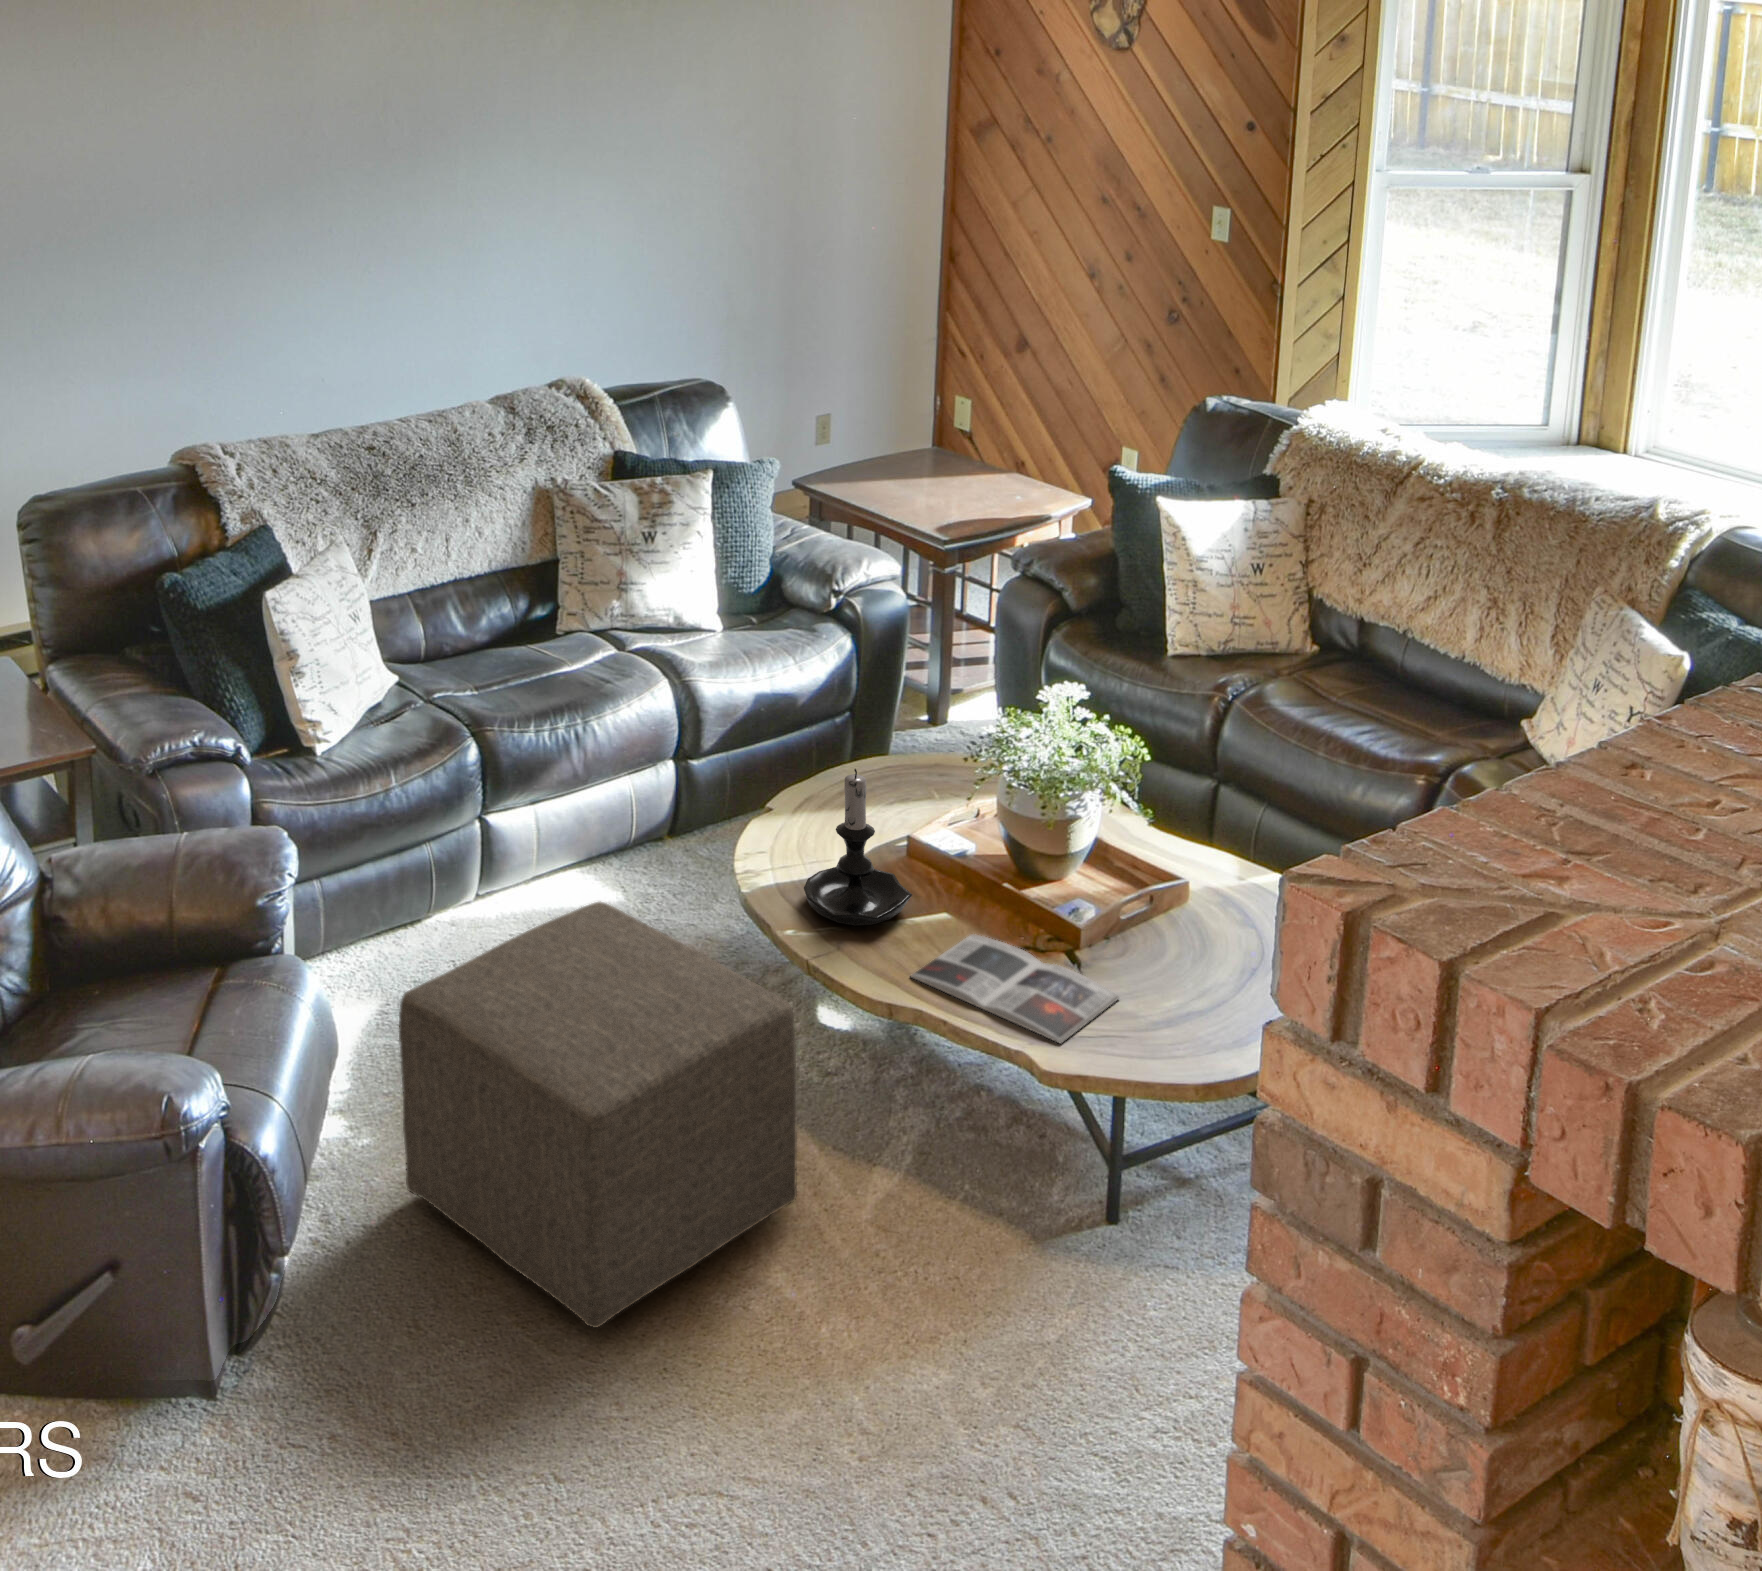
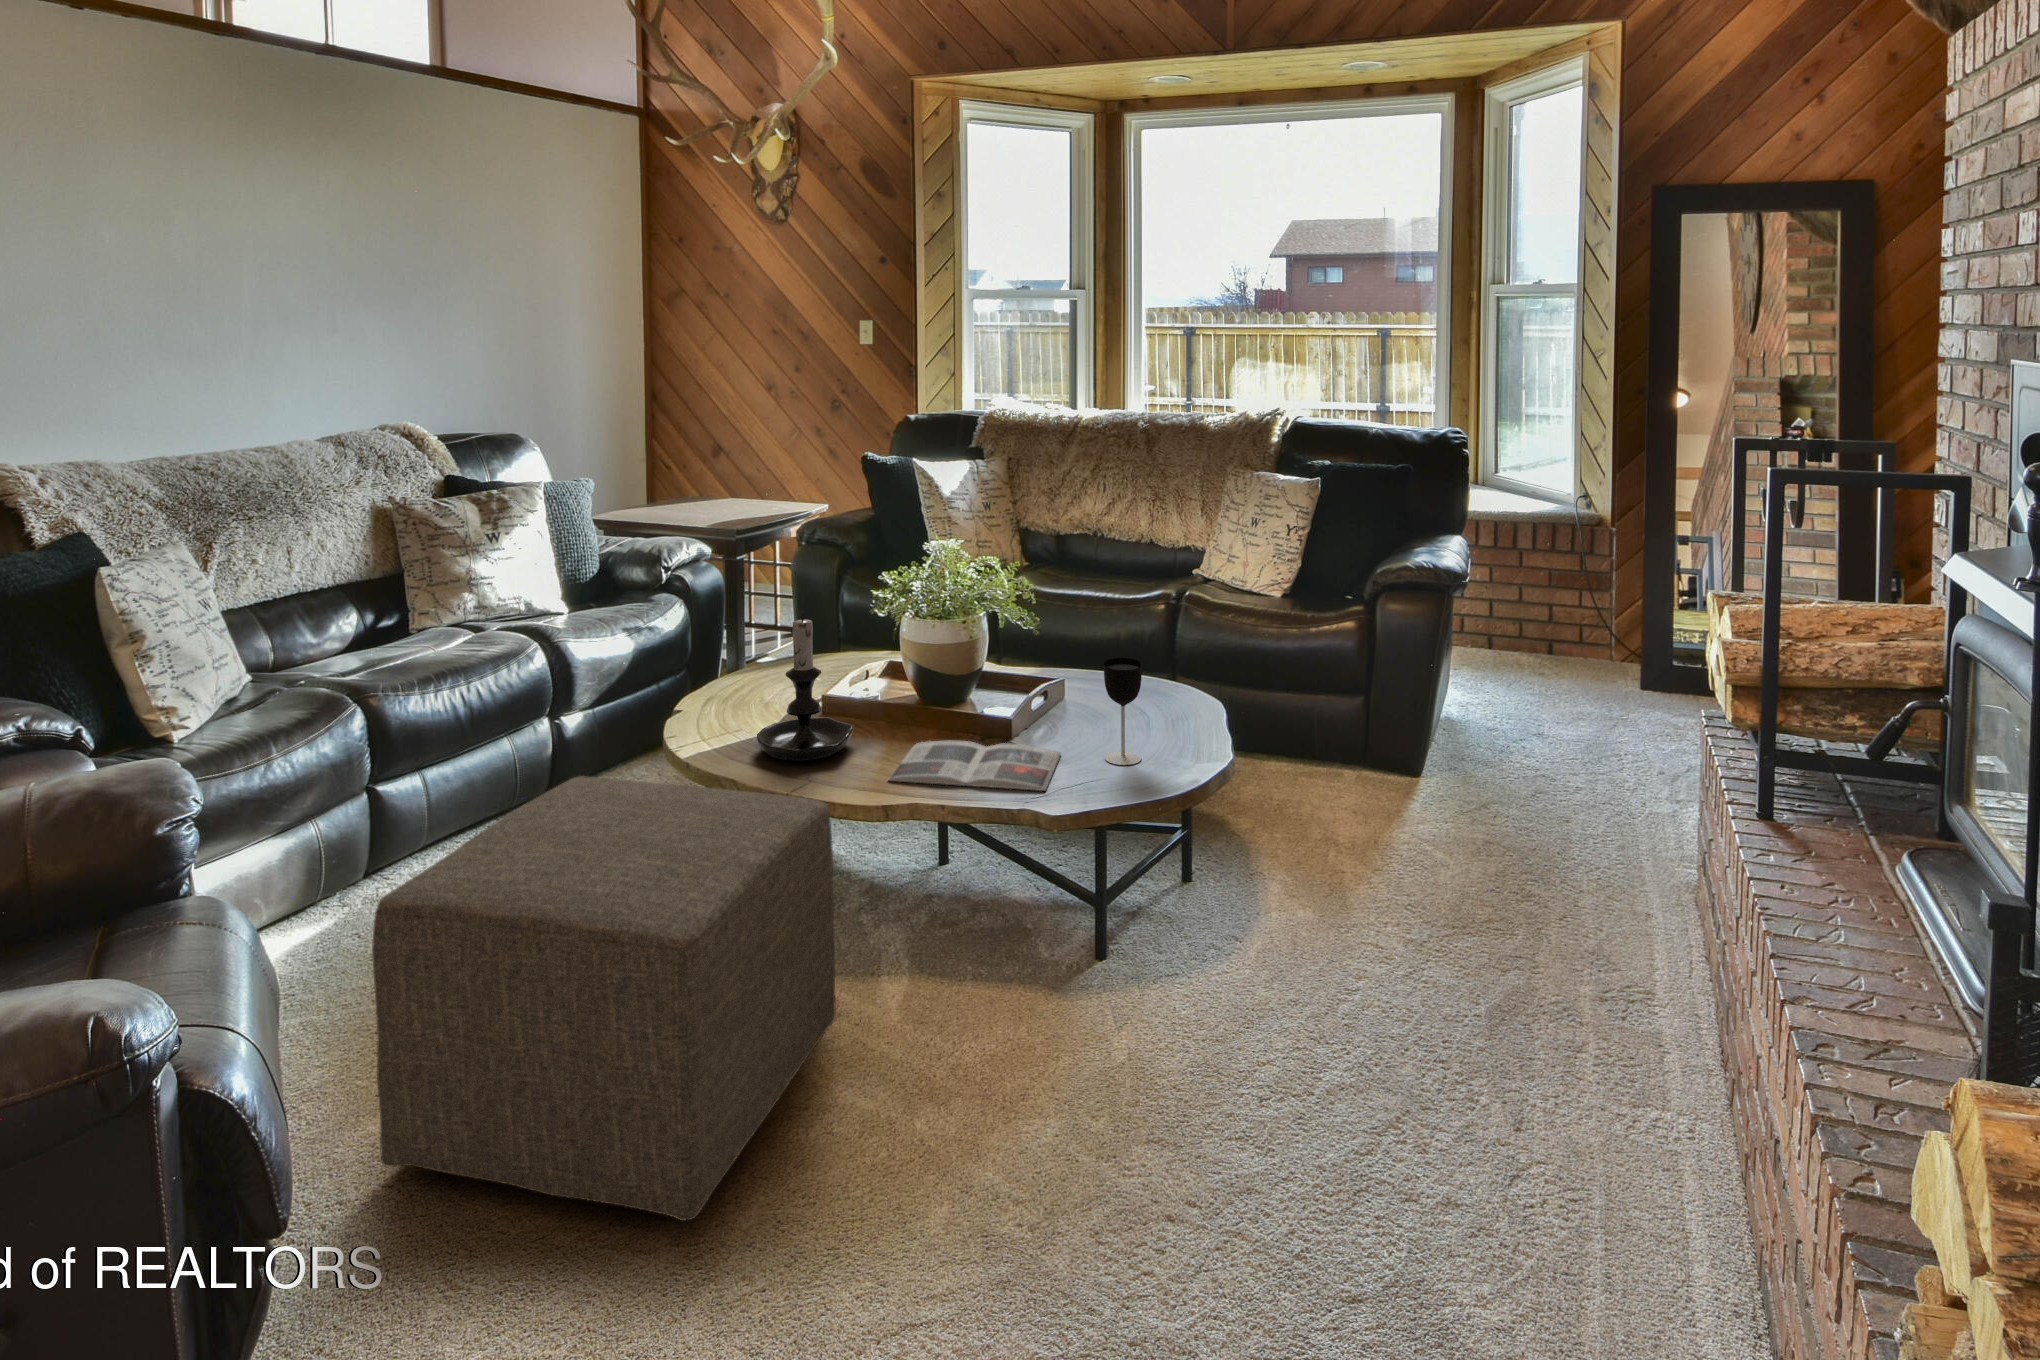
wine glass: none [1164,912,1214,1039] -> present [1104,658,1142,765]

